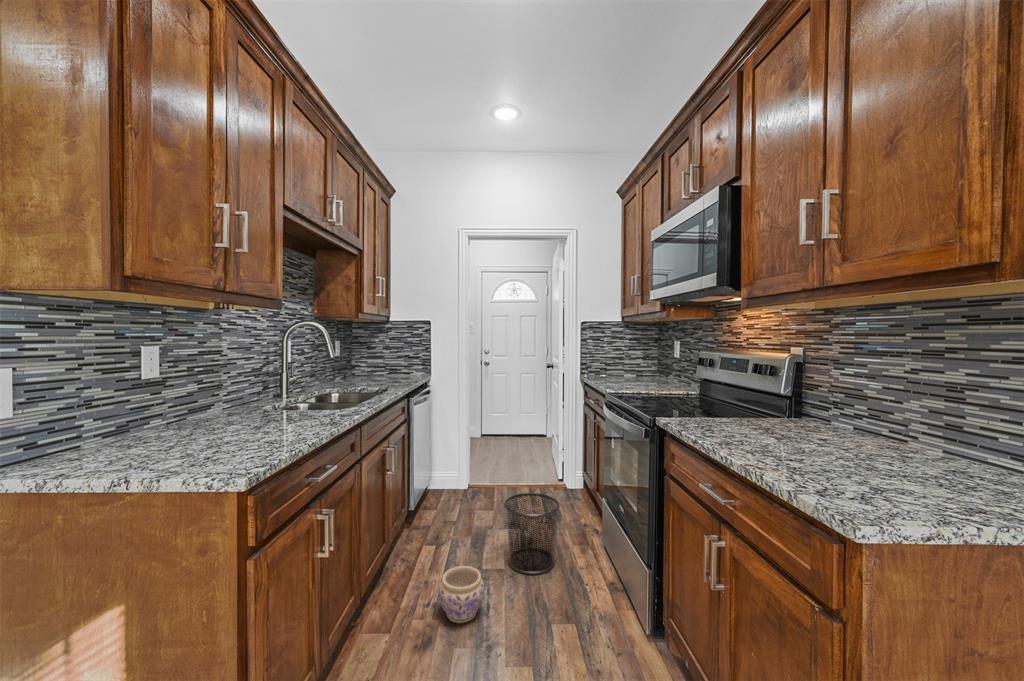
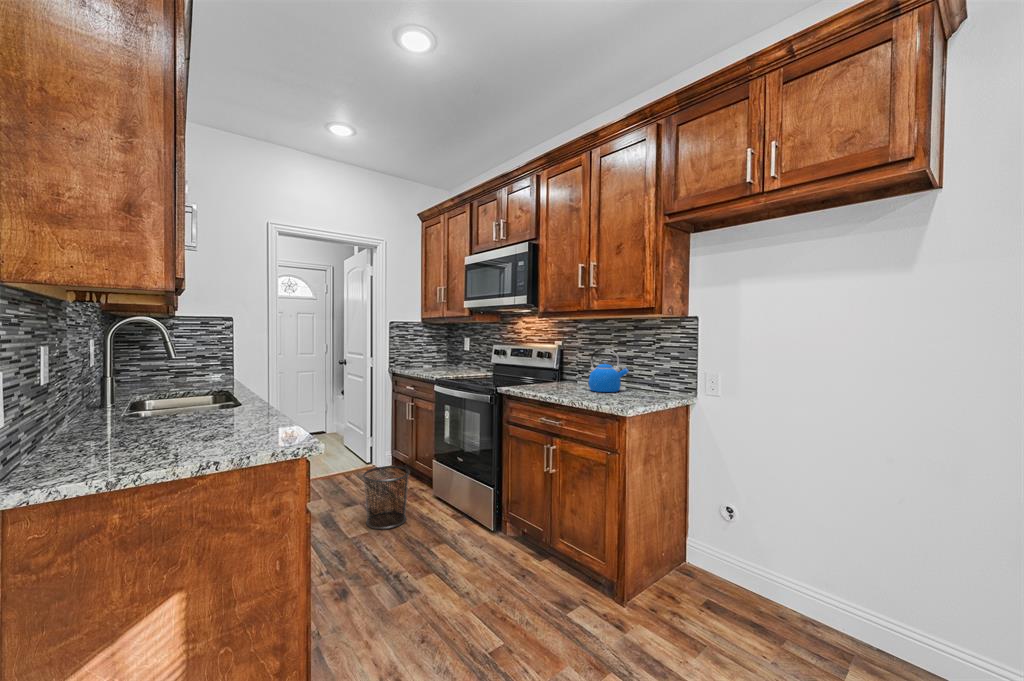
kettle: none [827,363,941,460] -> present [589,348,629,392]
planter: present [439,566,484,624] -> none [337,527,376,572]

